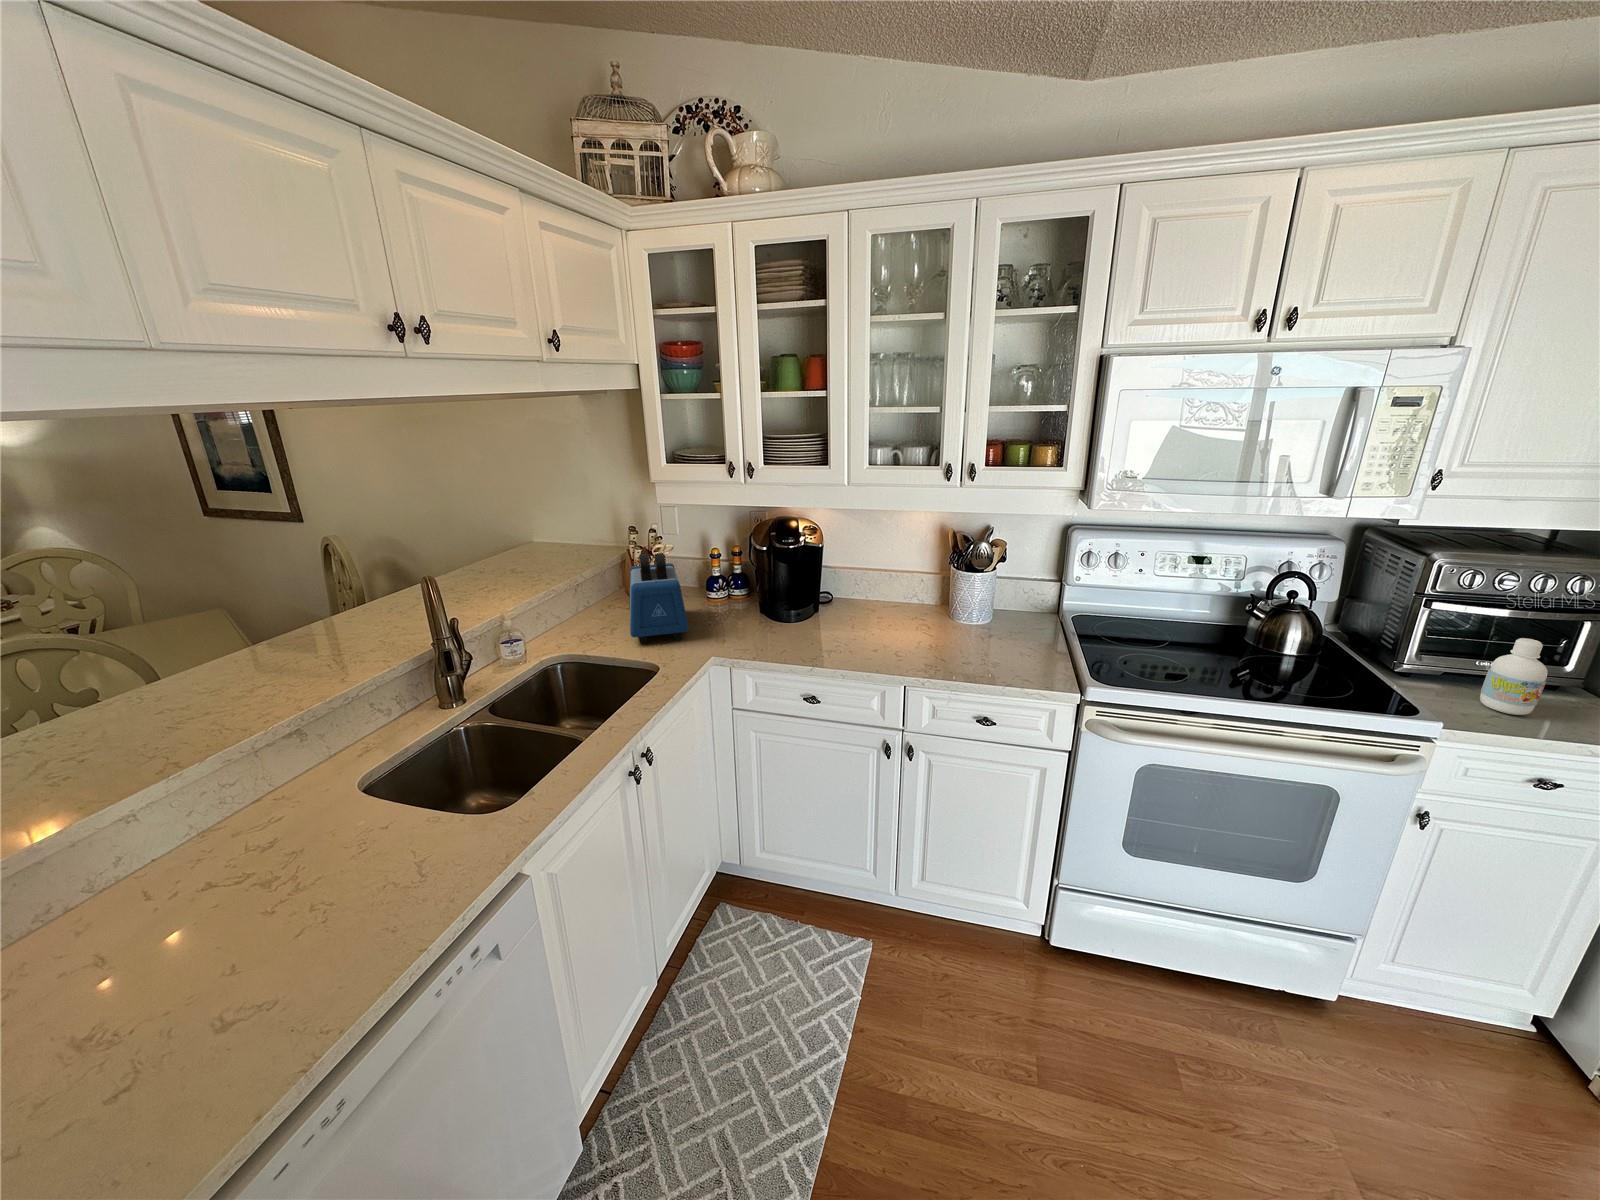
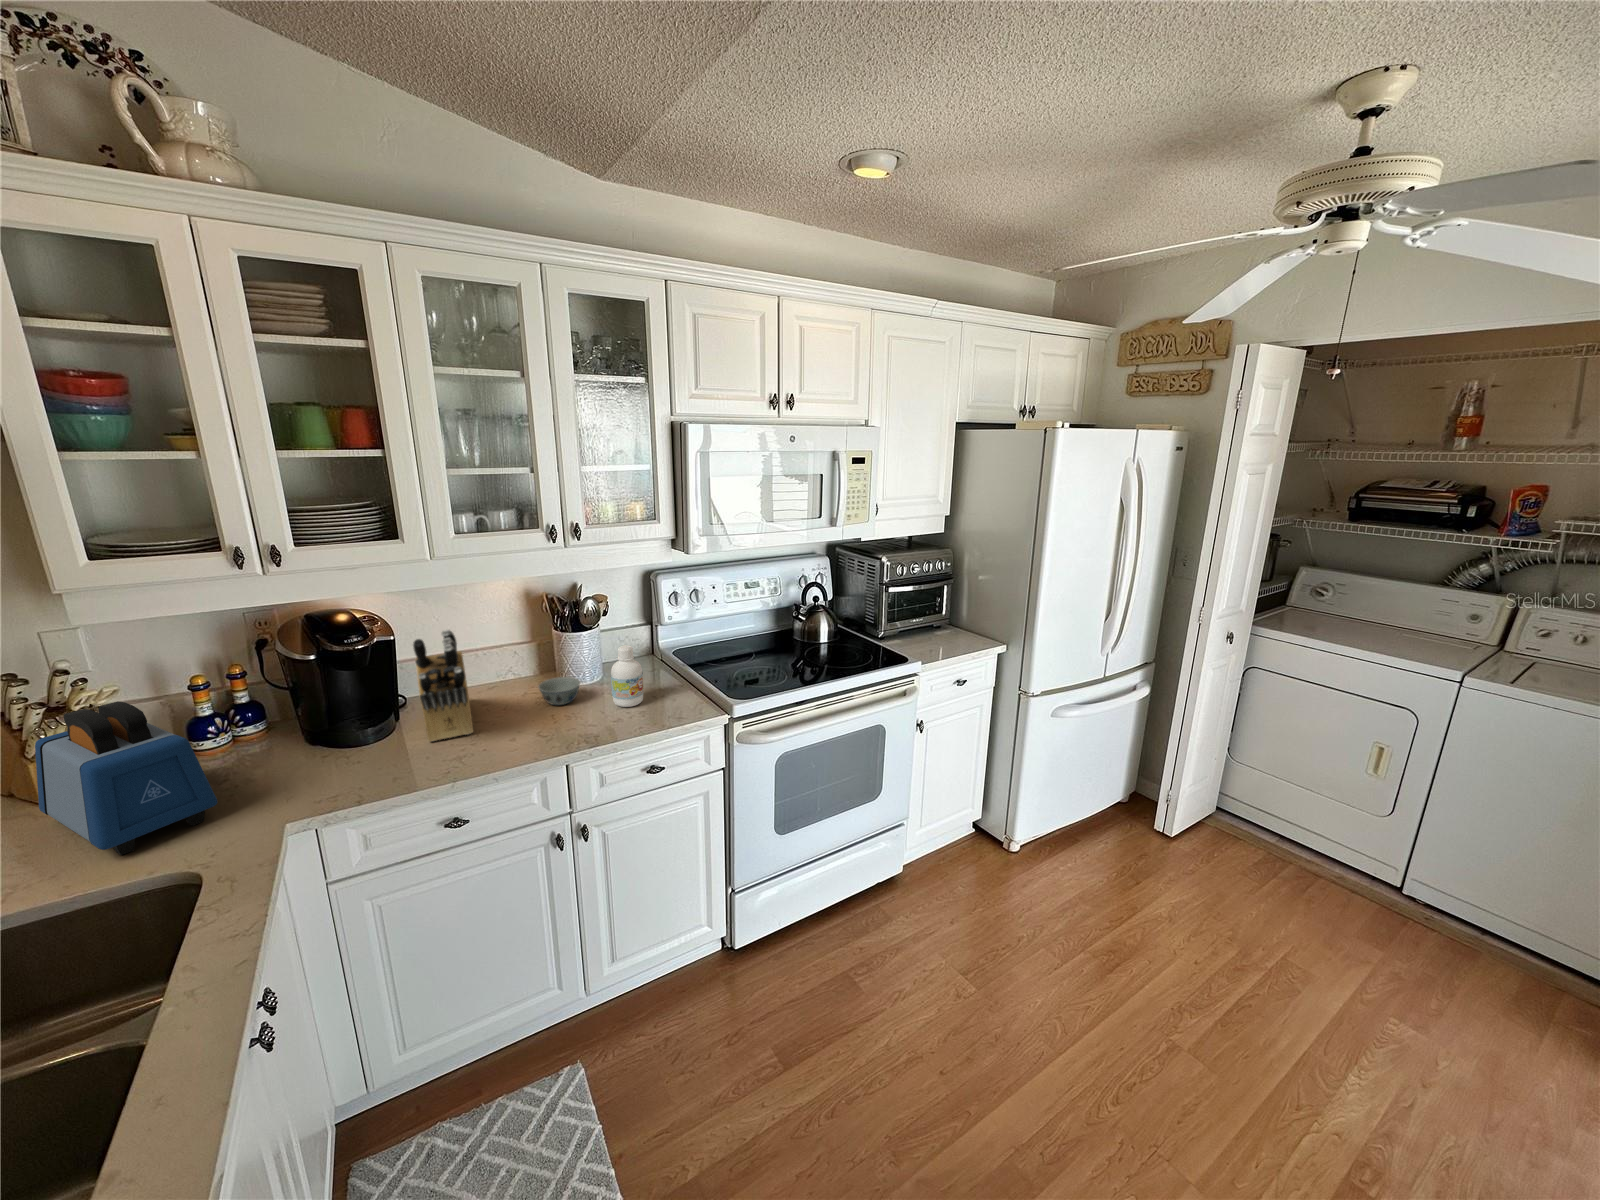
knife block: none [812,544,869,636] -> present [413,629,473,741]
bowl: none [917,610,955,635] -> present [539,677,580,705]
bottle: present [1480,638,1548,715] -> present [611,645,644,707]

